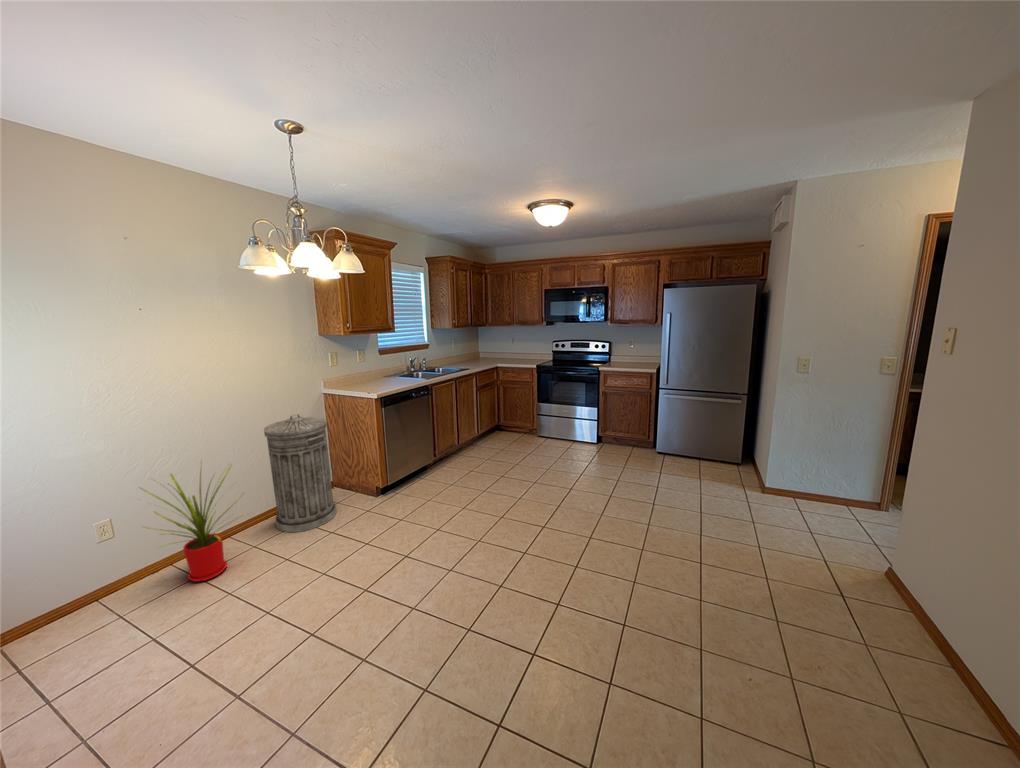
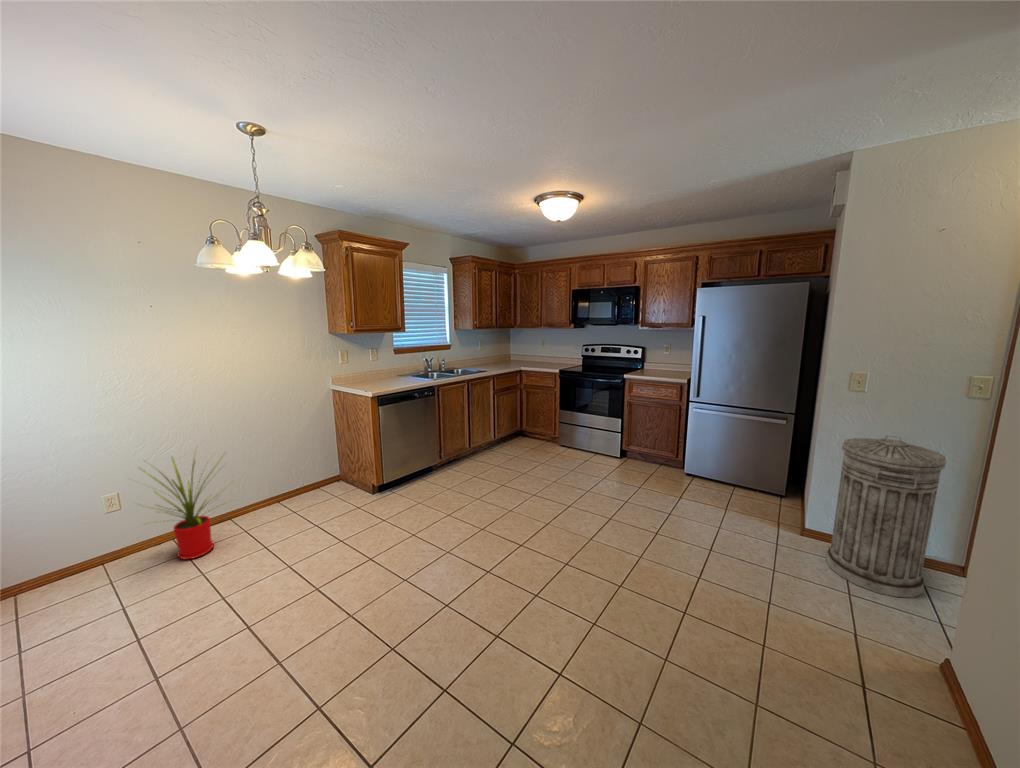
trash can: present [264,414,337,532] -> present [826,435,946,597]

